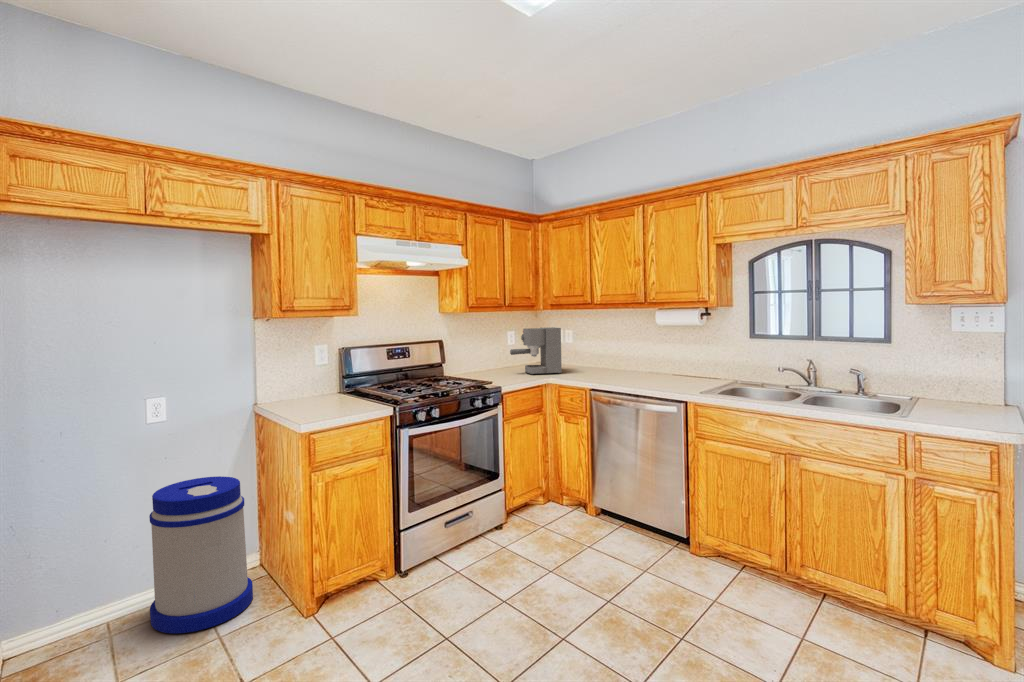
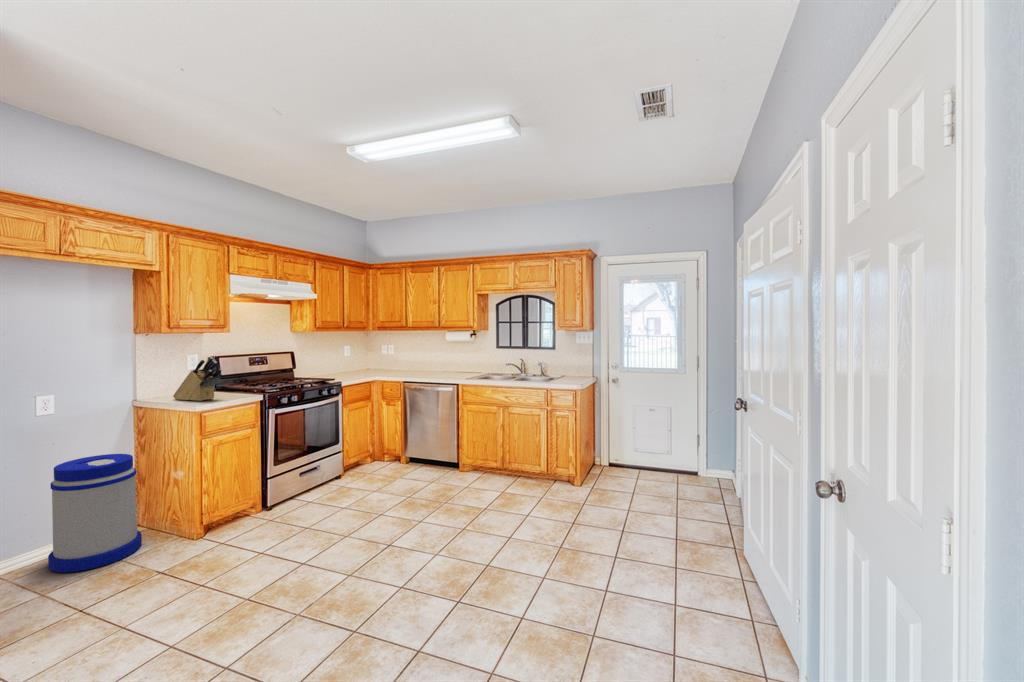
coffee maker: present [510,327,562,375] -> none [346,342,384,375]
knife block: none [289,351,342,412] -> present [173,357,222,401]

